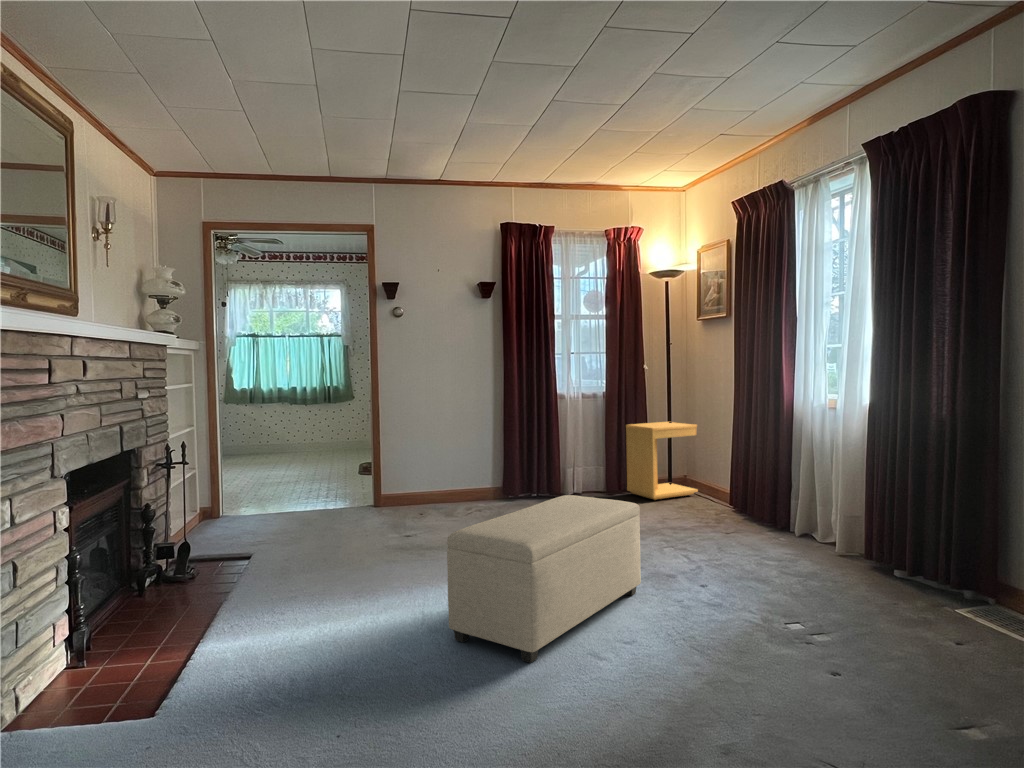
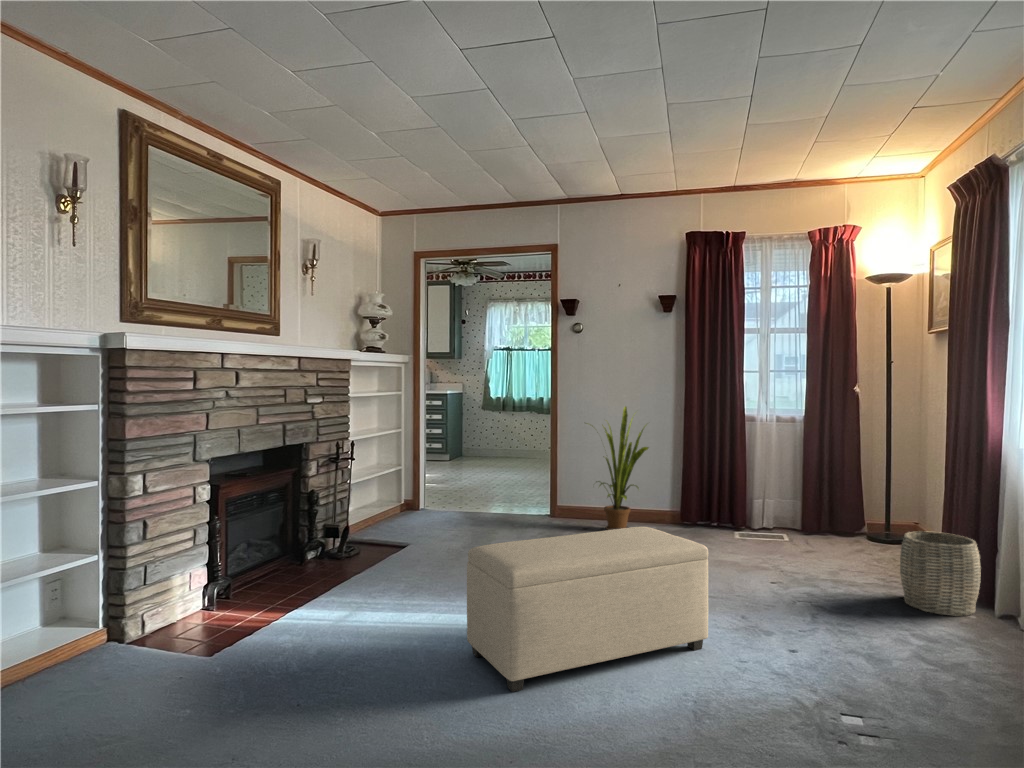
house plant: none [416,389,484,512] -> present [598,406,648,530]
side table: present [626,422,698,500] -> none [826,457,920,550]
woven basket: none [722,475,777,537] -> present [900,531,981,616]

